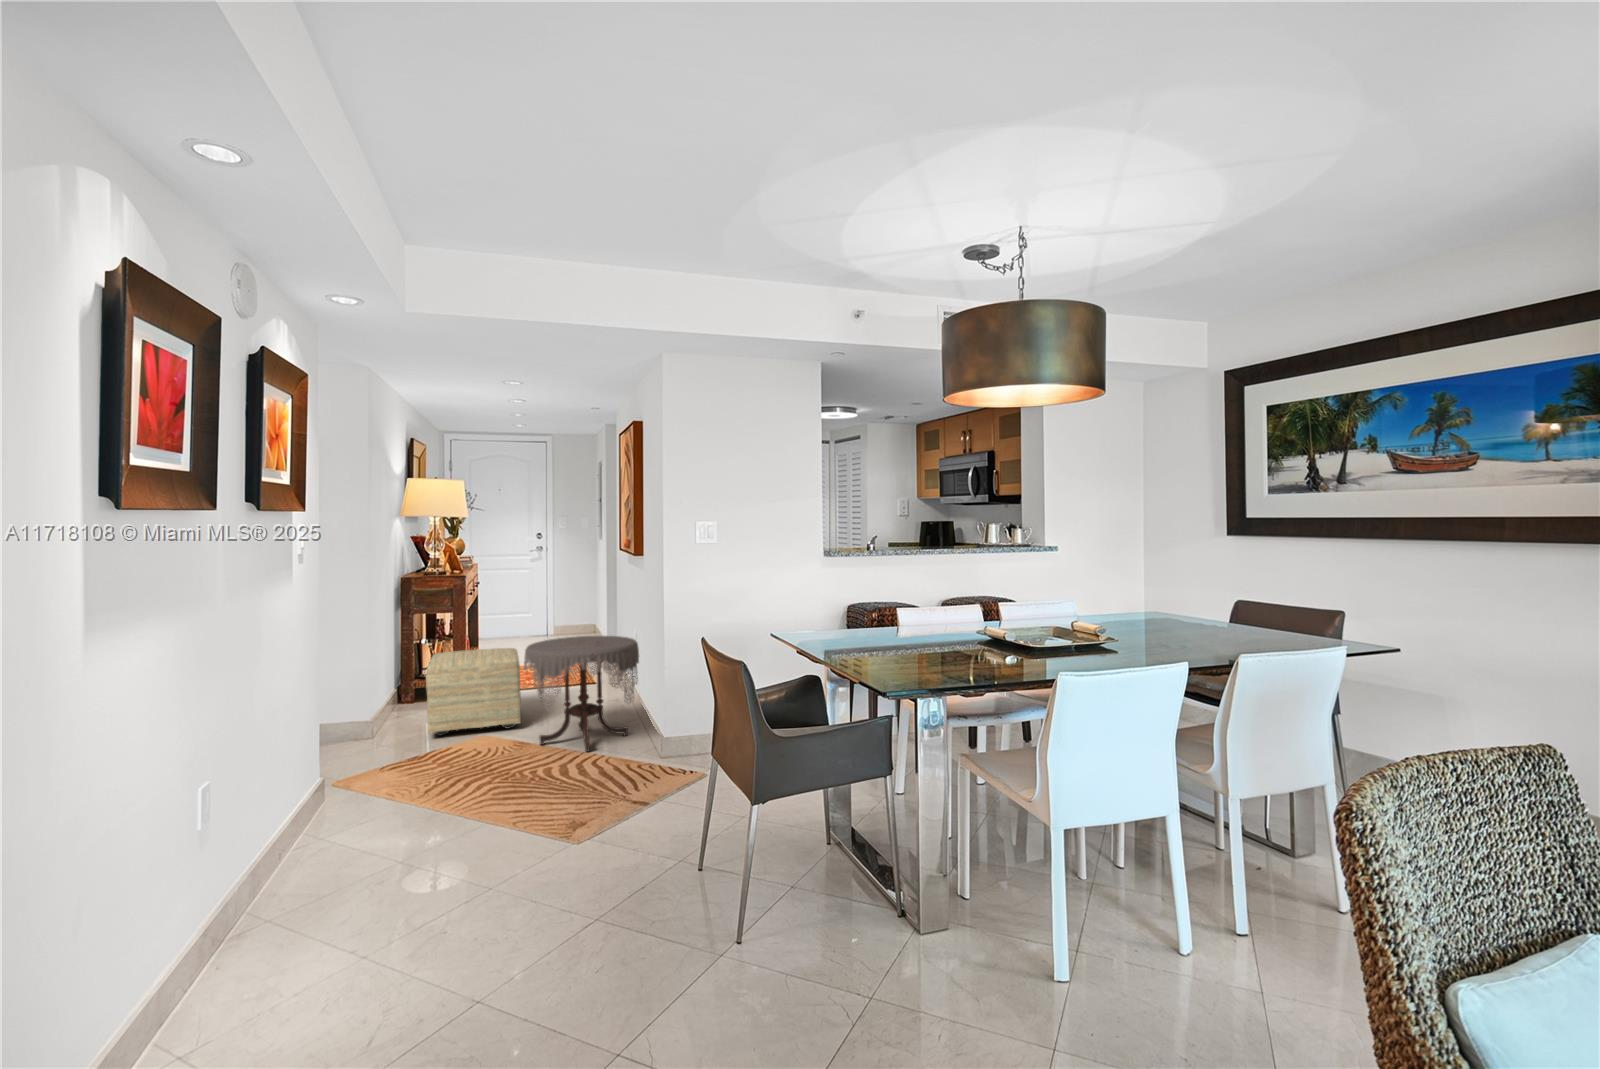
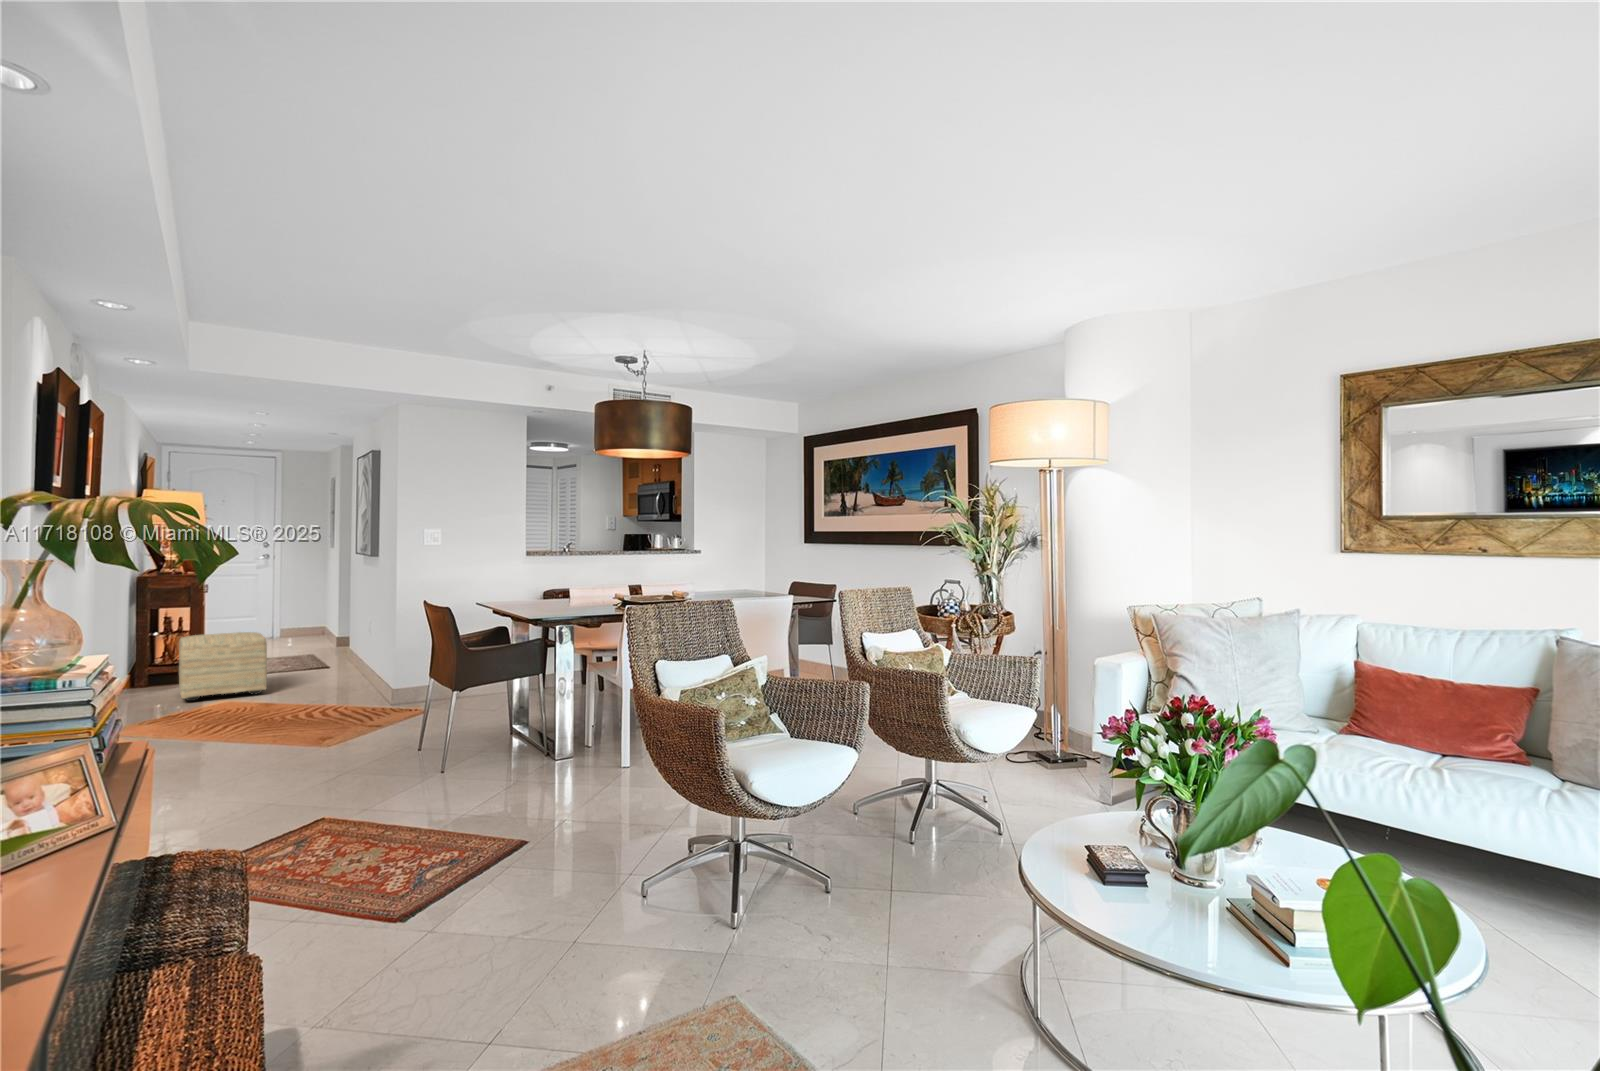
side table: present [524,636,639,752] -> none [274,618,376,703]

